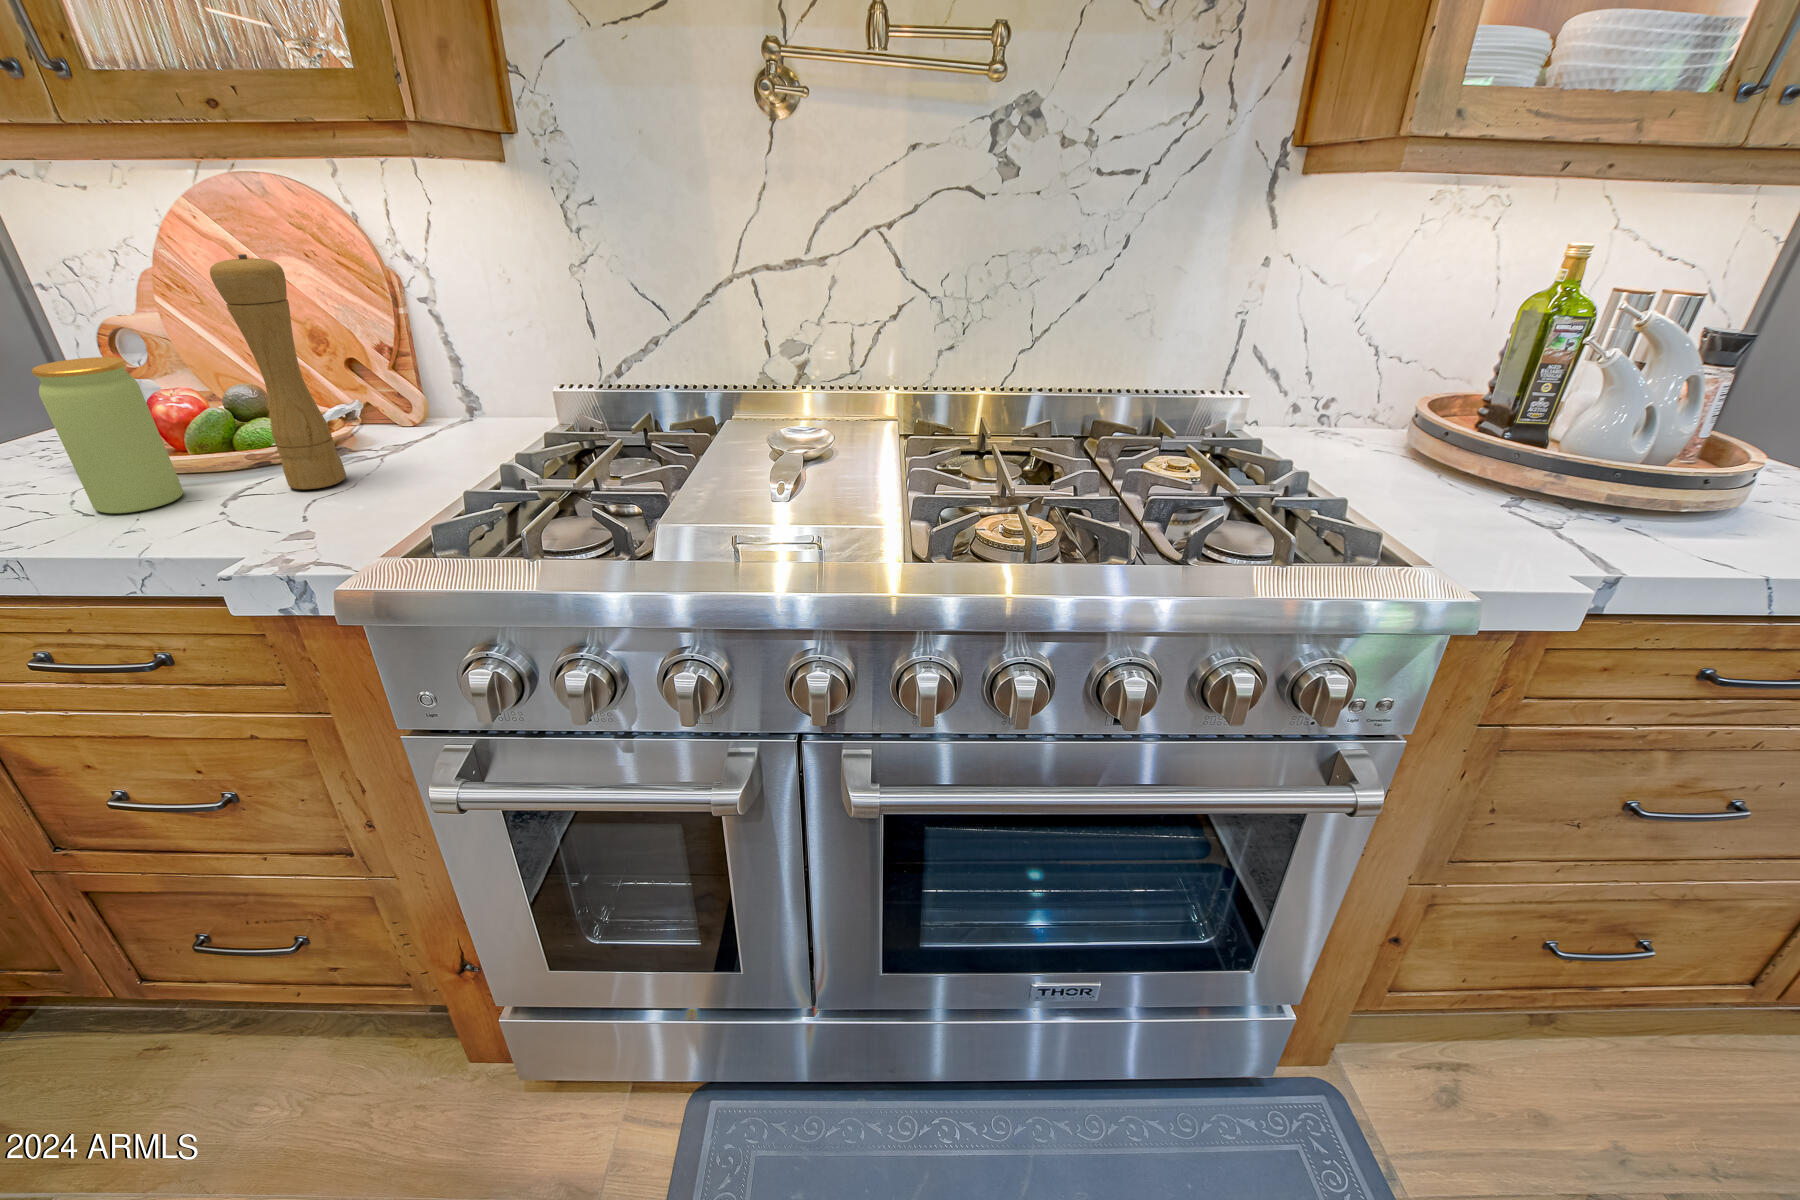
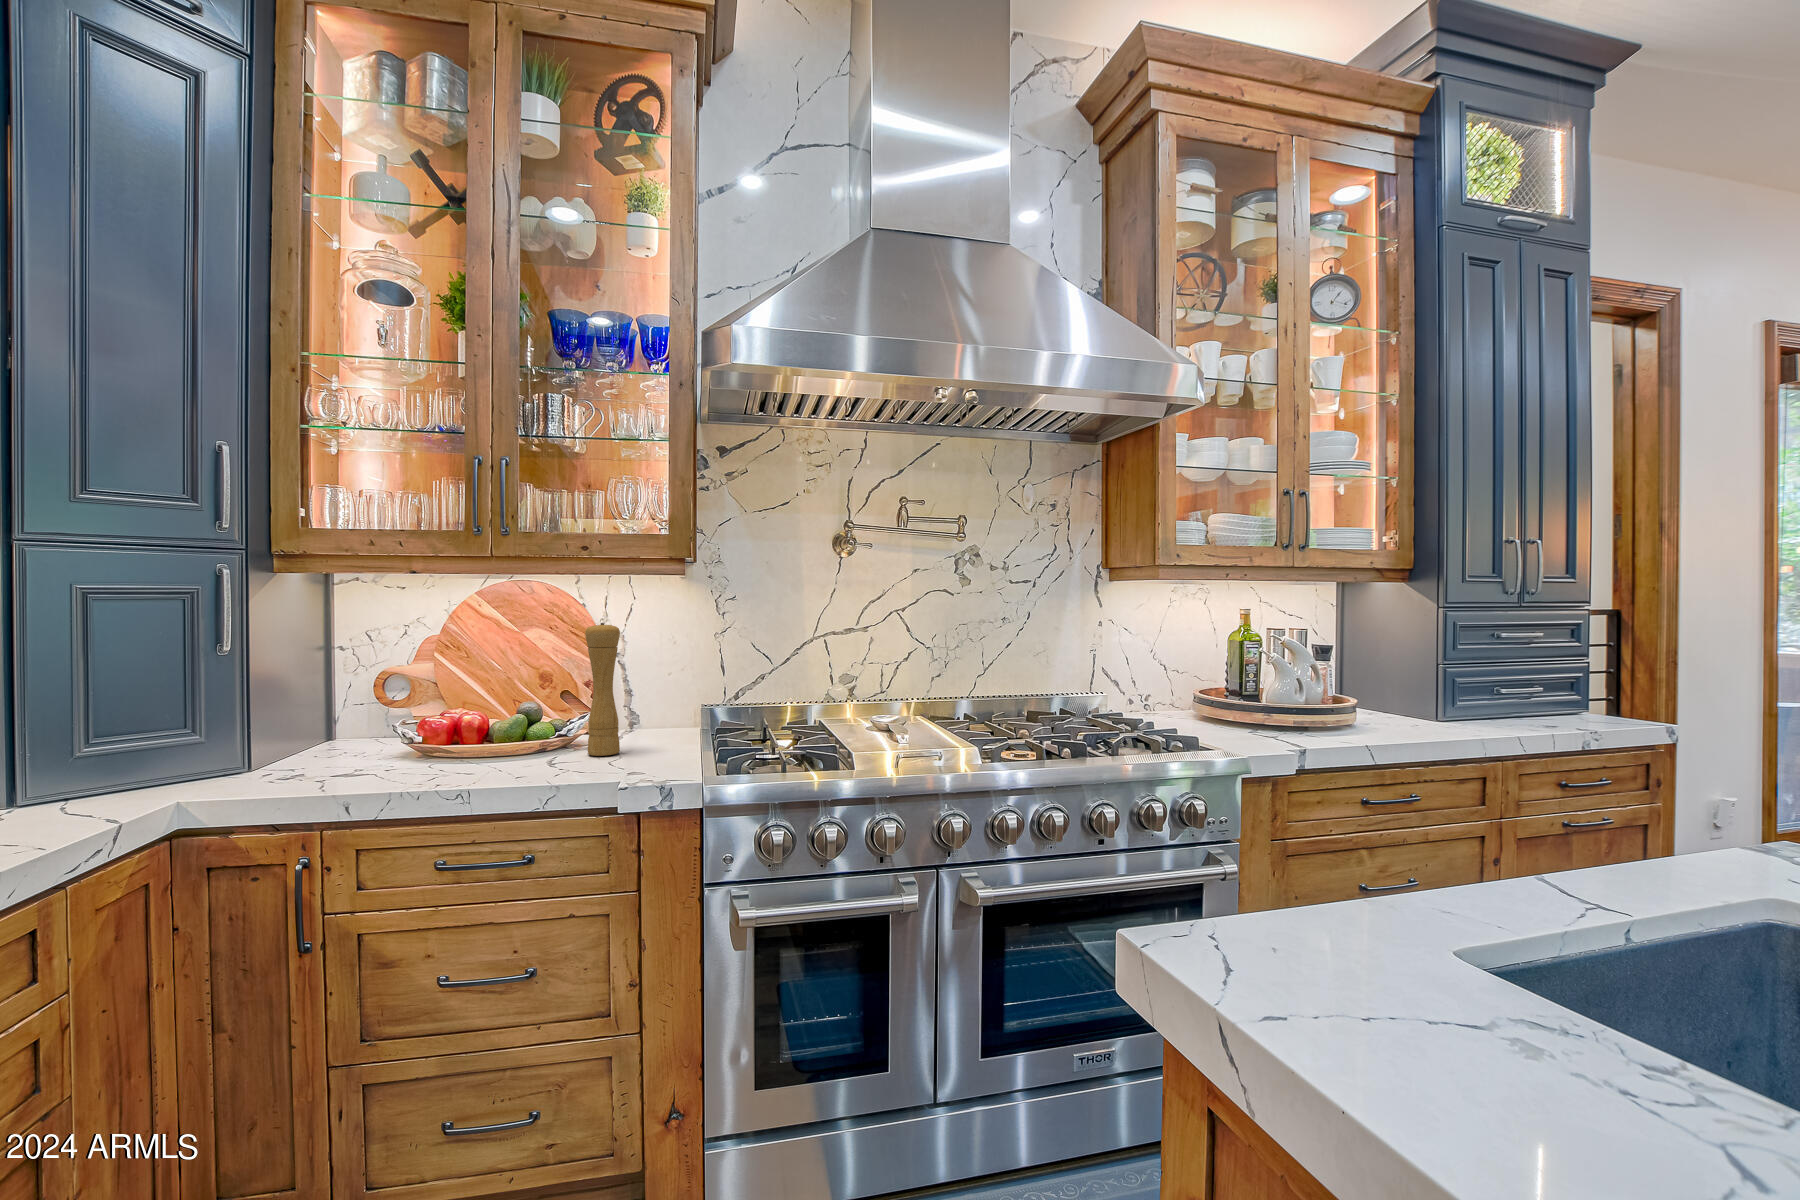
jar: present [32,357,184,513] -> none [484,679,532,768]

